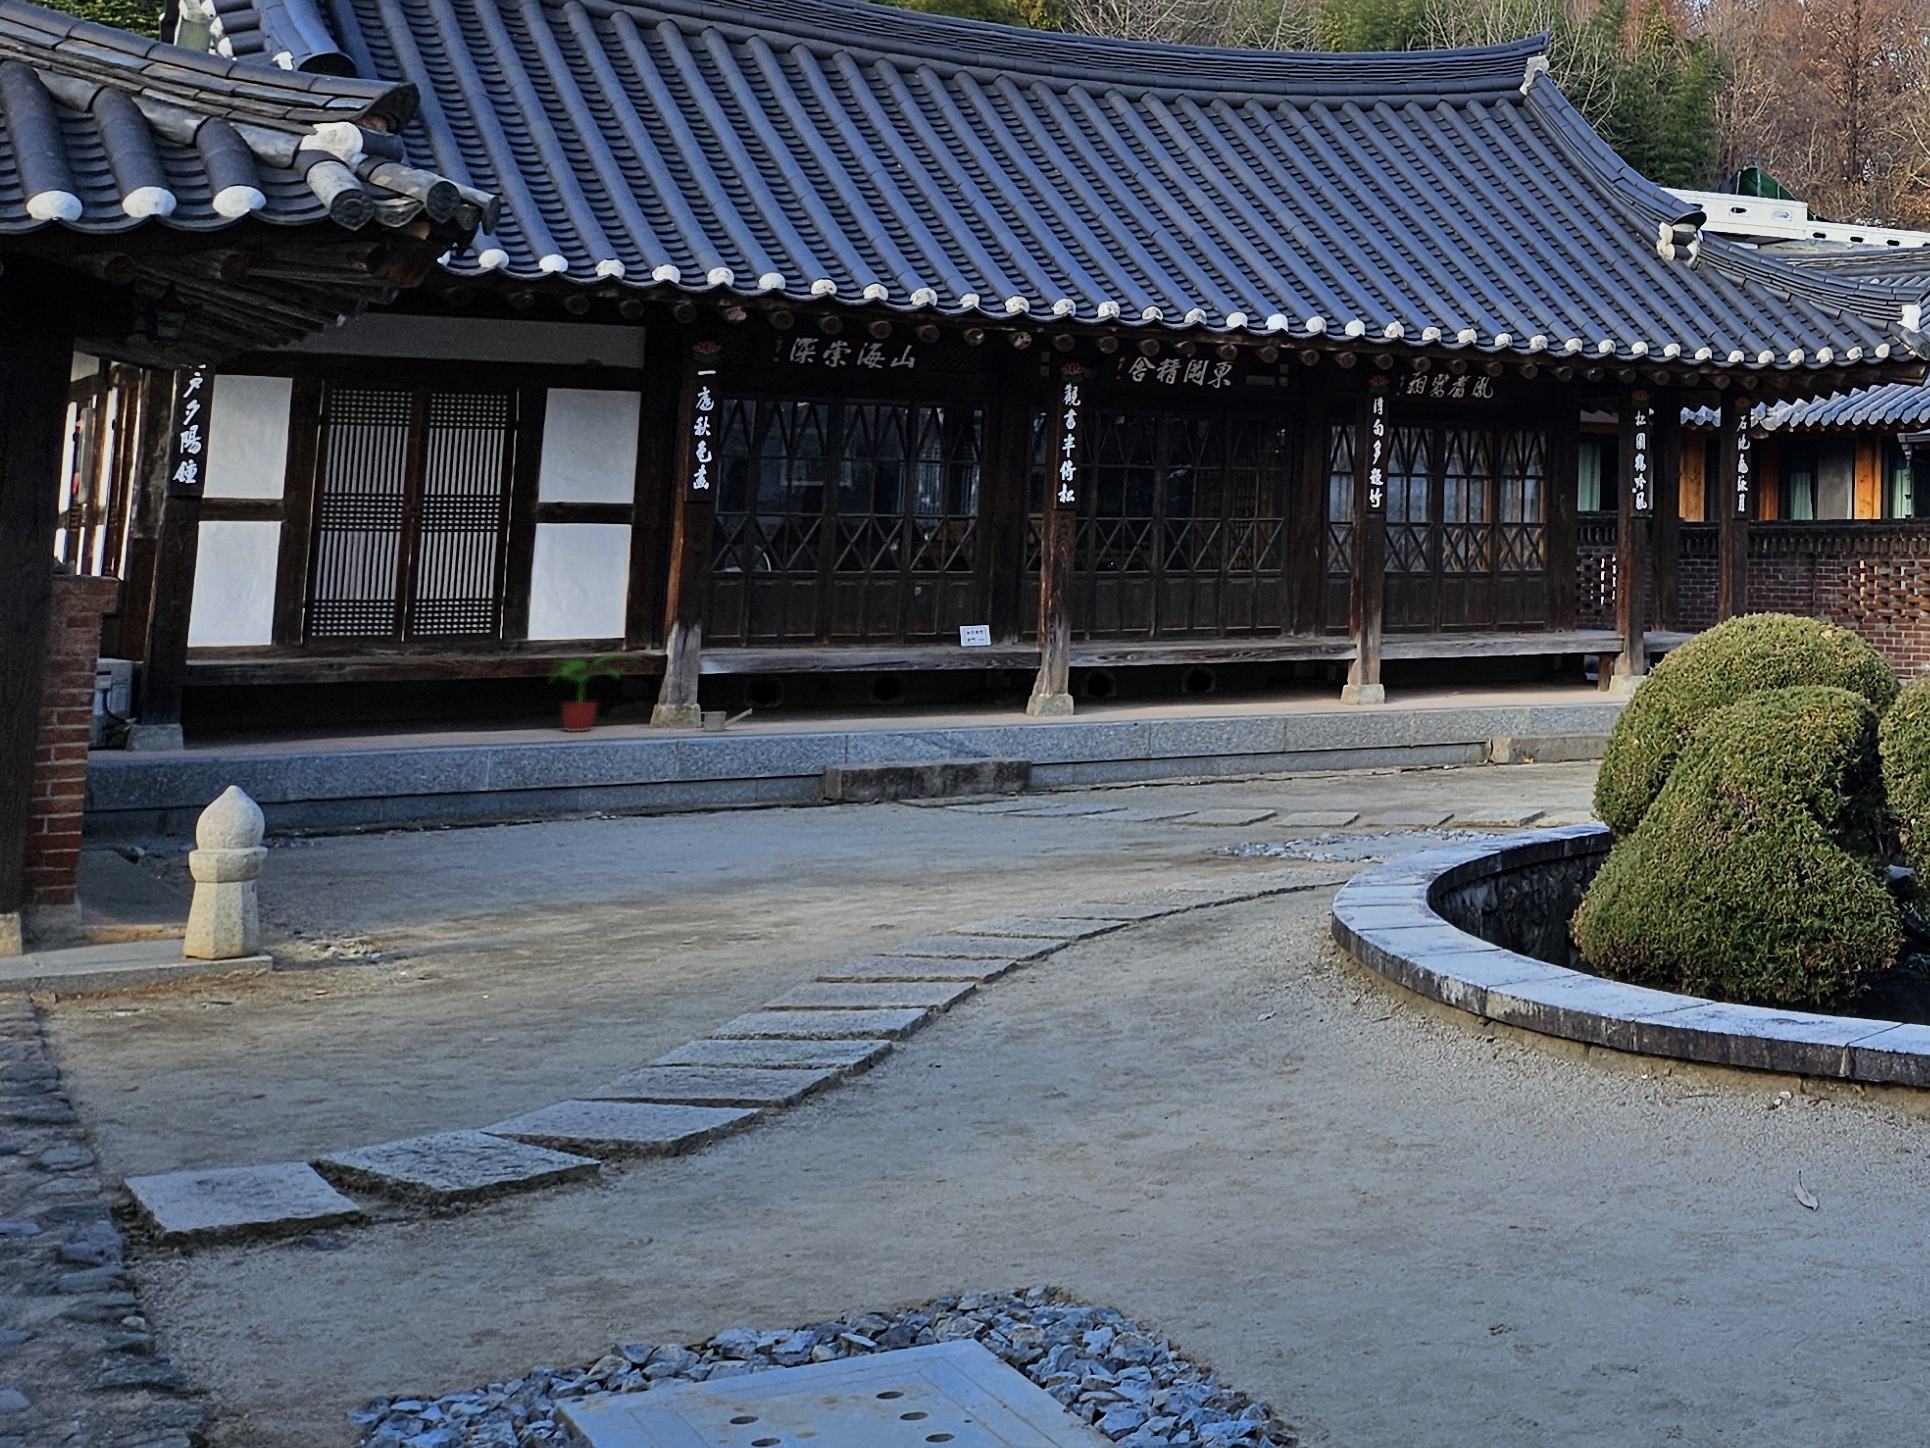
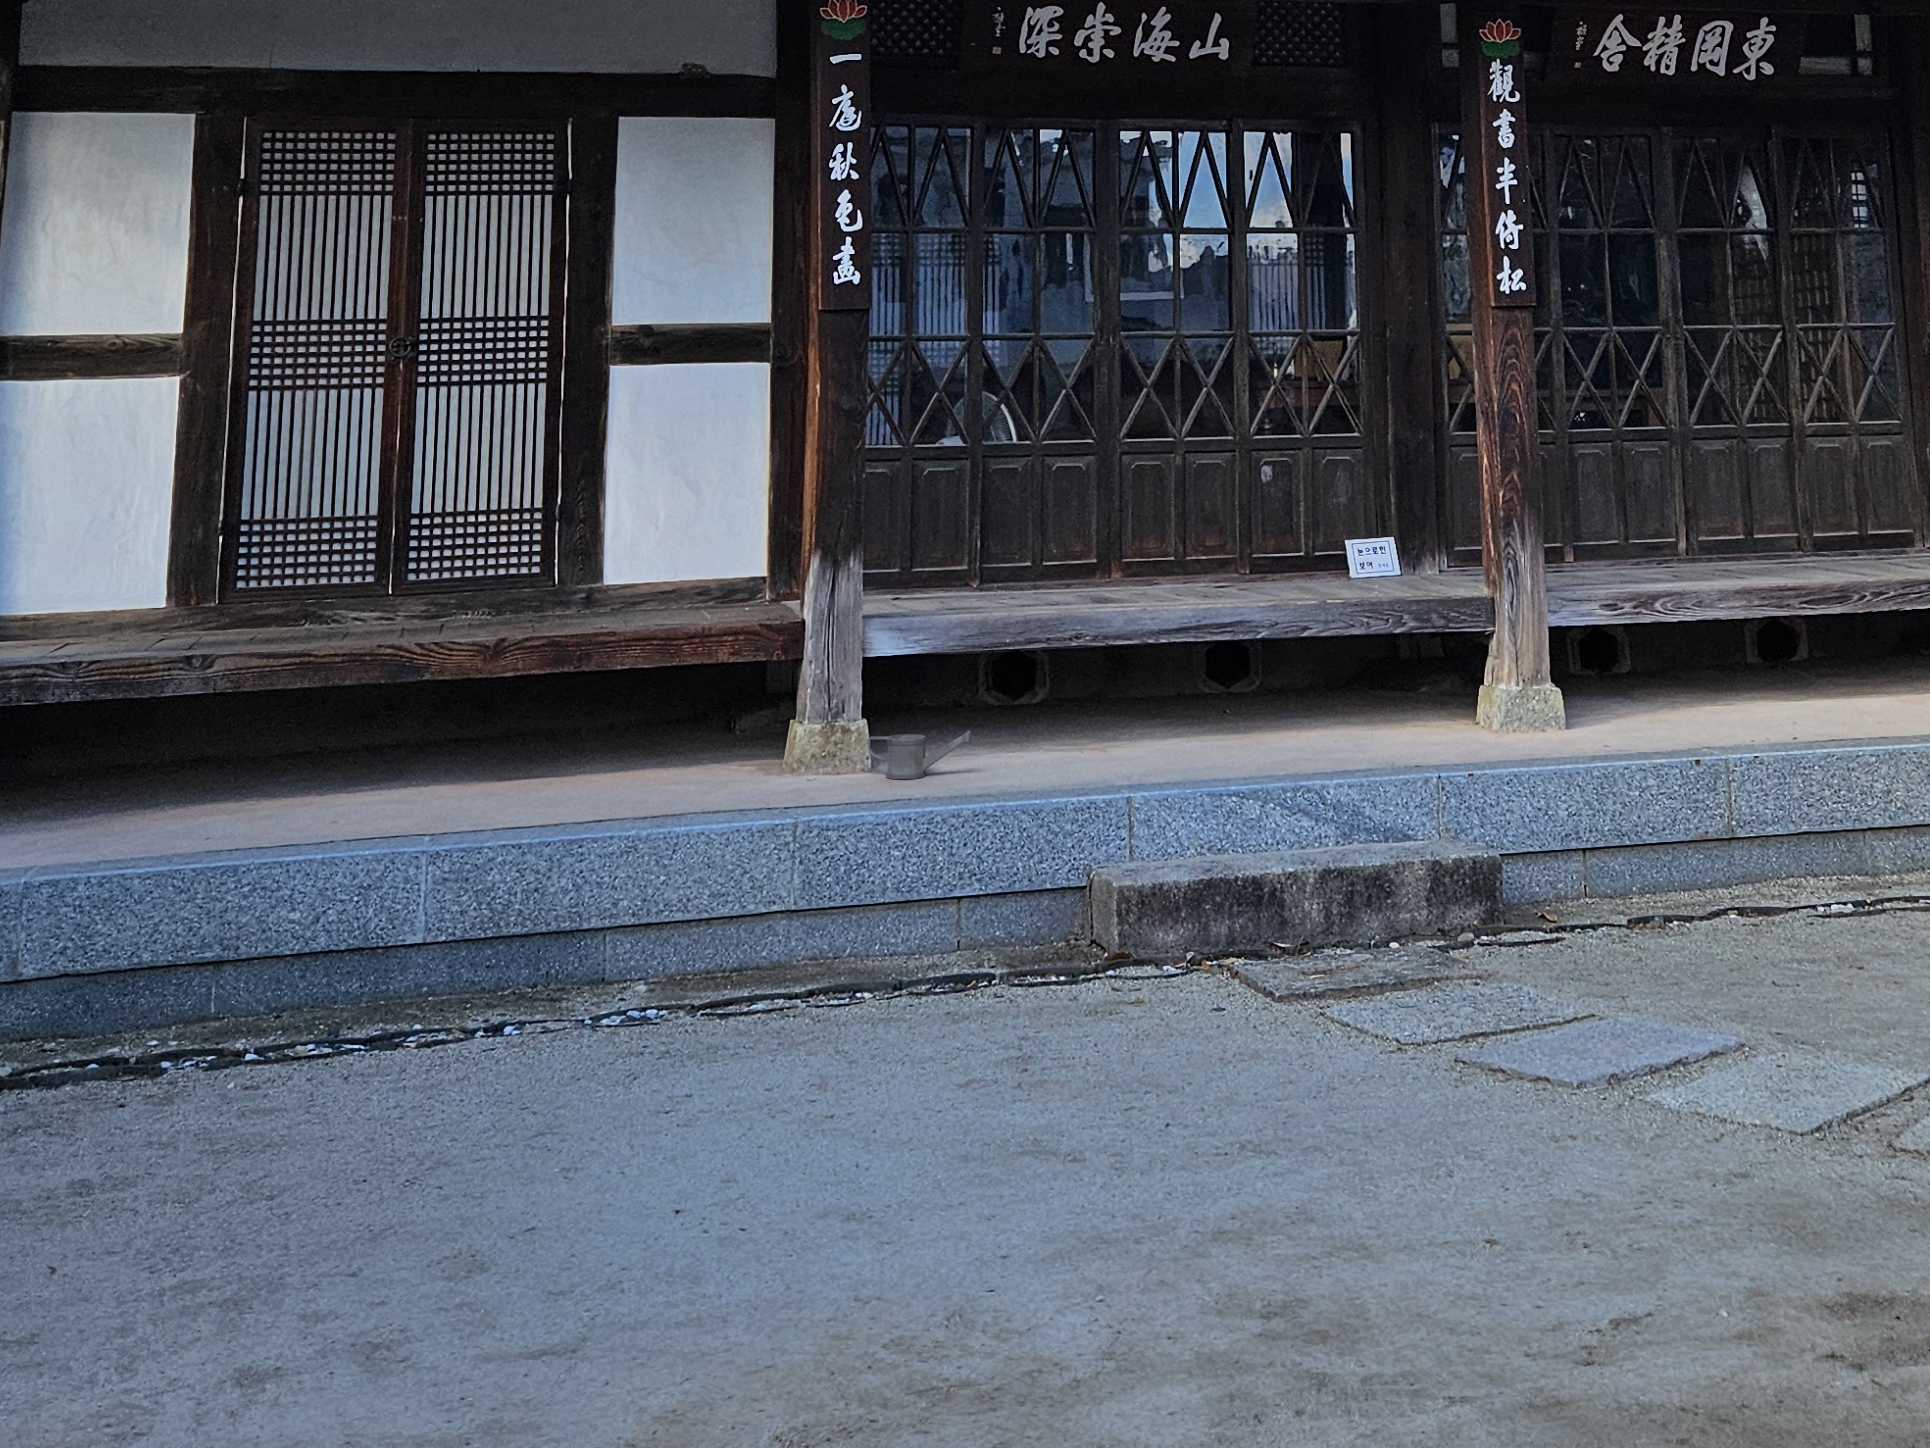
potted plant: present [554,655,636,731] -> none [630,612,787,767]

